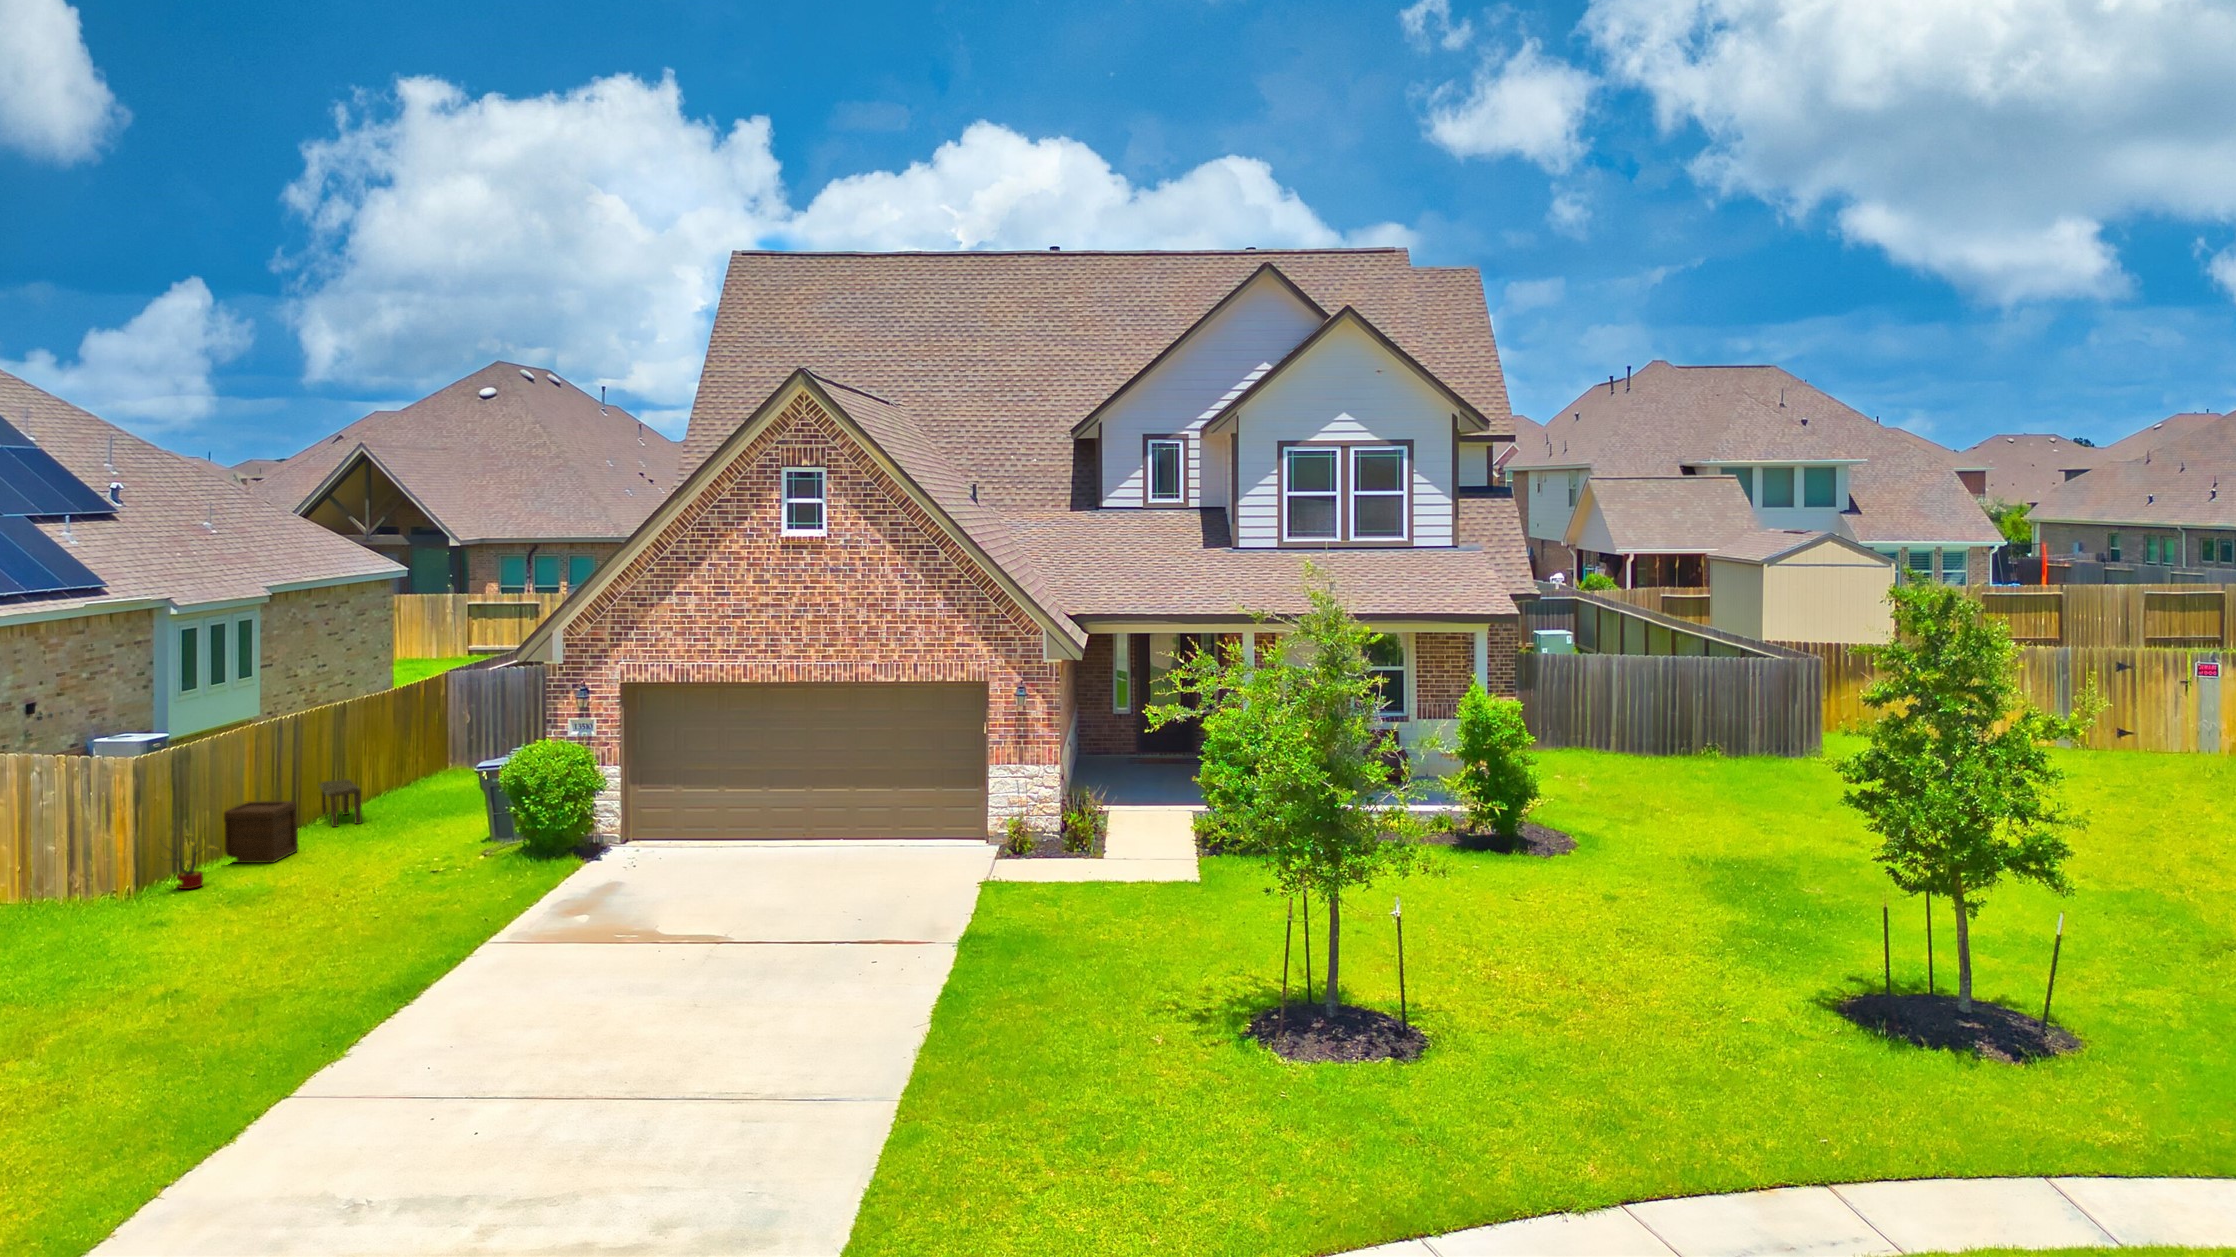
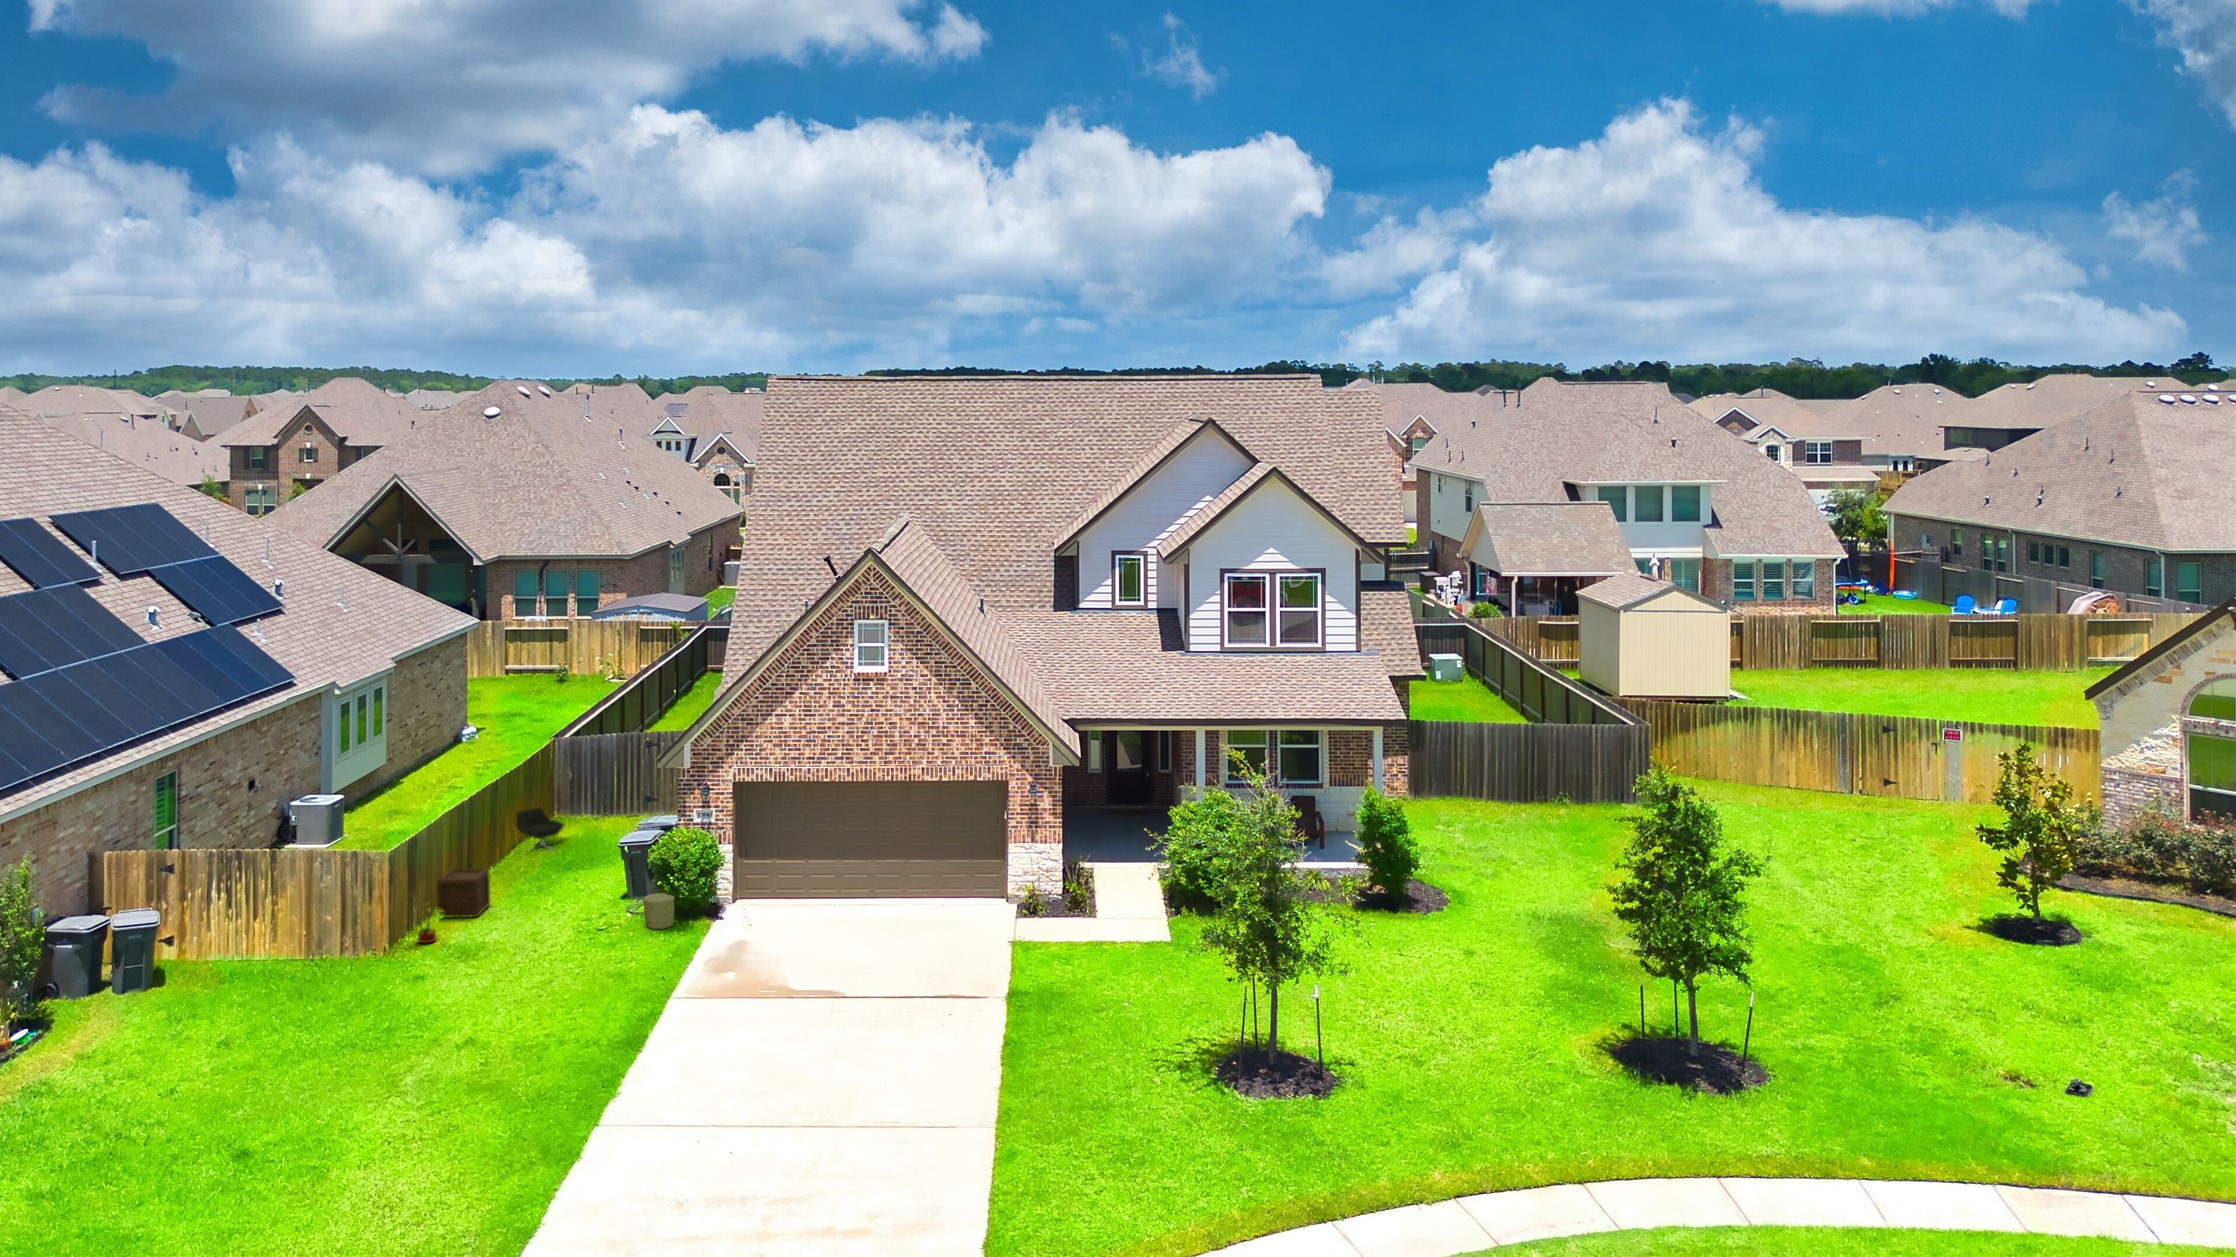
lounge chair: none [365,746,430,798] -> present [515,808,564,846]
bench: present [320,779,362,827] -> none [489,840,526,881]
woven basket: none [492,829,535,875] -> present [643,893,674,929]

